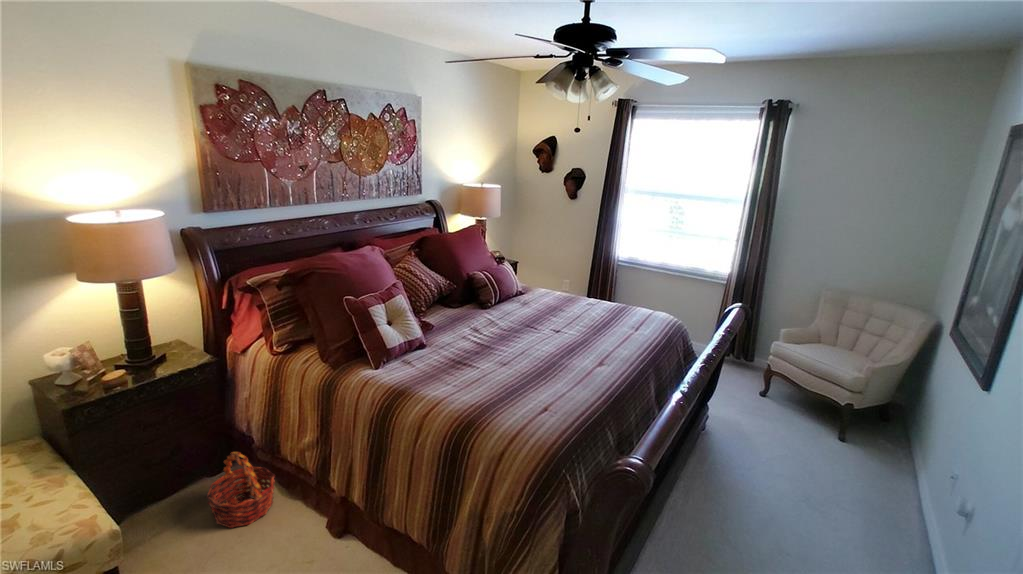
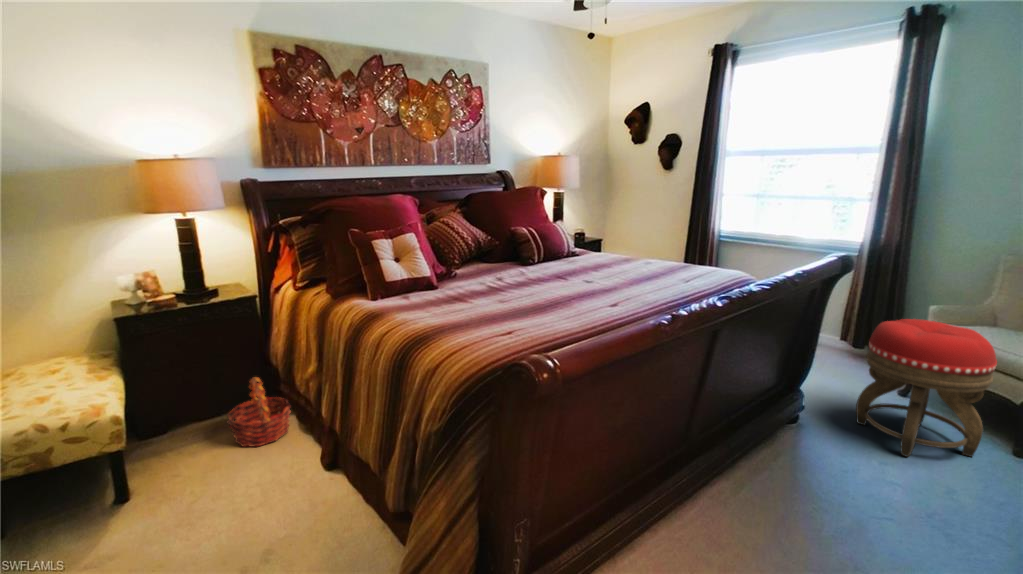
footstool: none [742,345,833,448] -> present [856,319,997,457]

